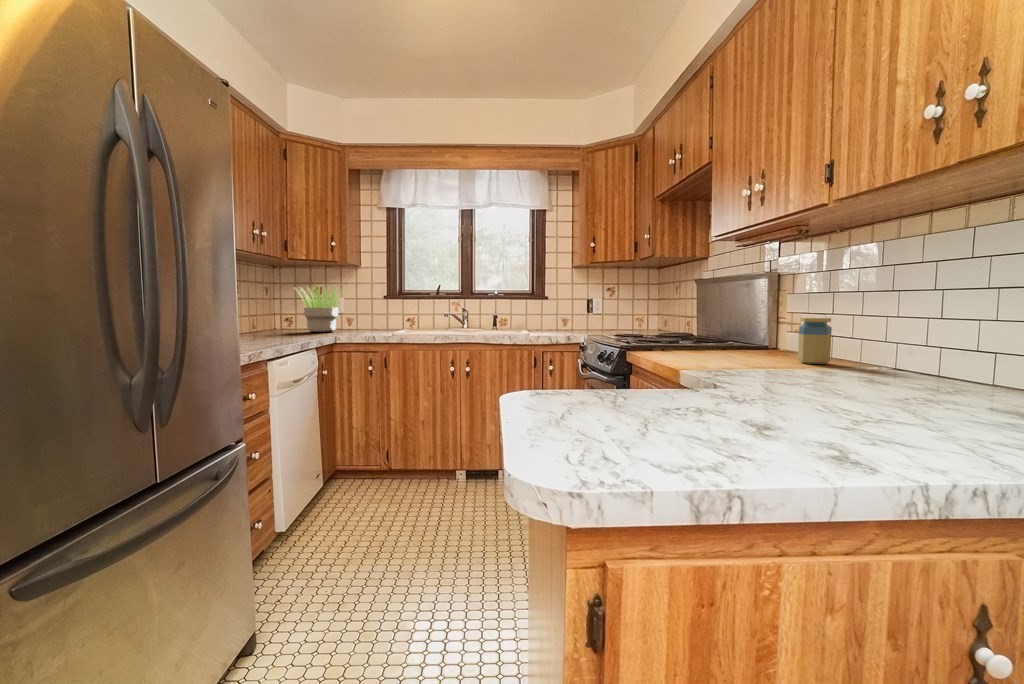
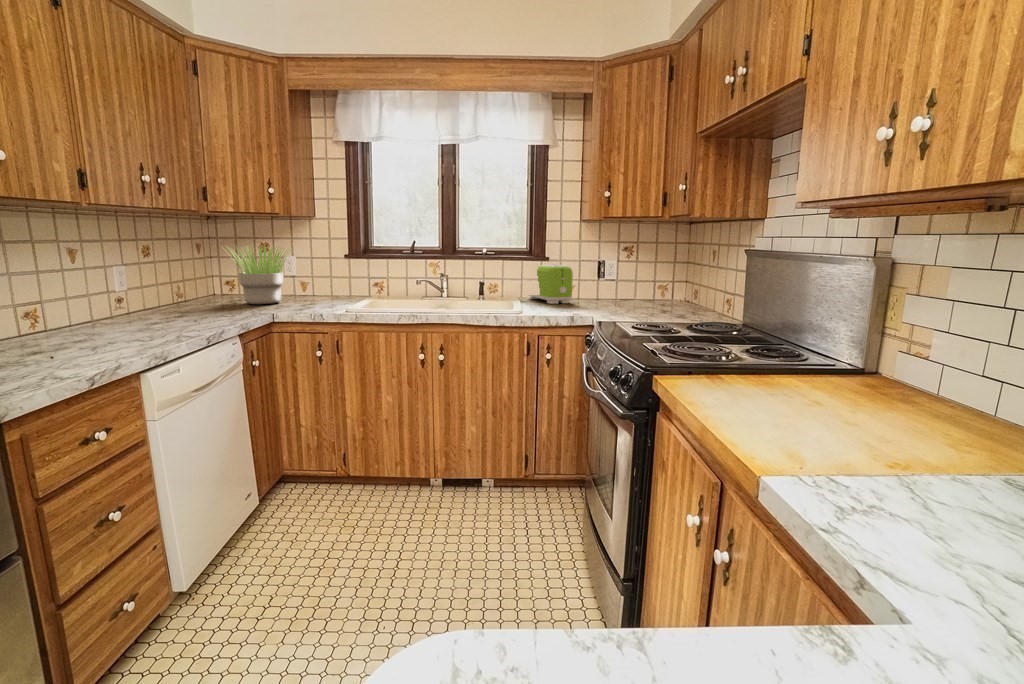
toaster: none [531,300,567,330] -> present [529,265,573,304]
jar: present [798,318,832,364] -> none [926,345,999,427]

